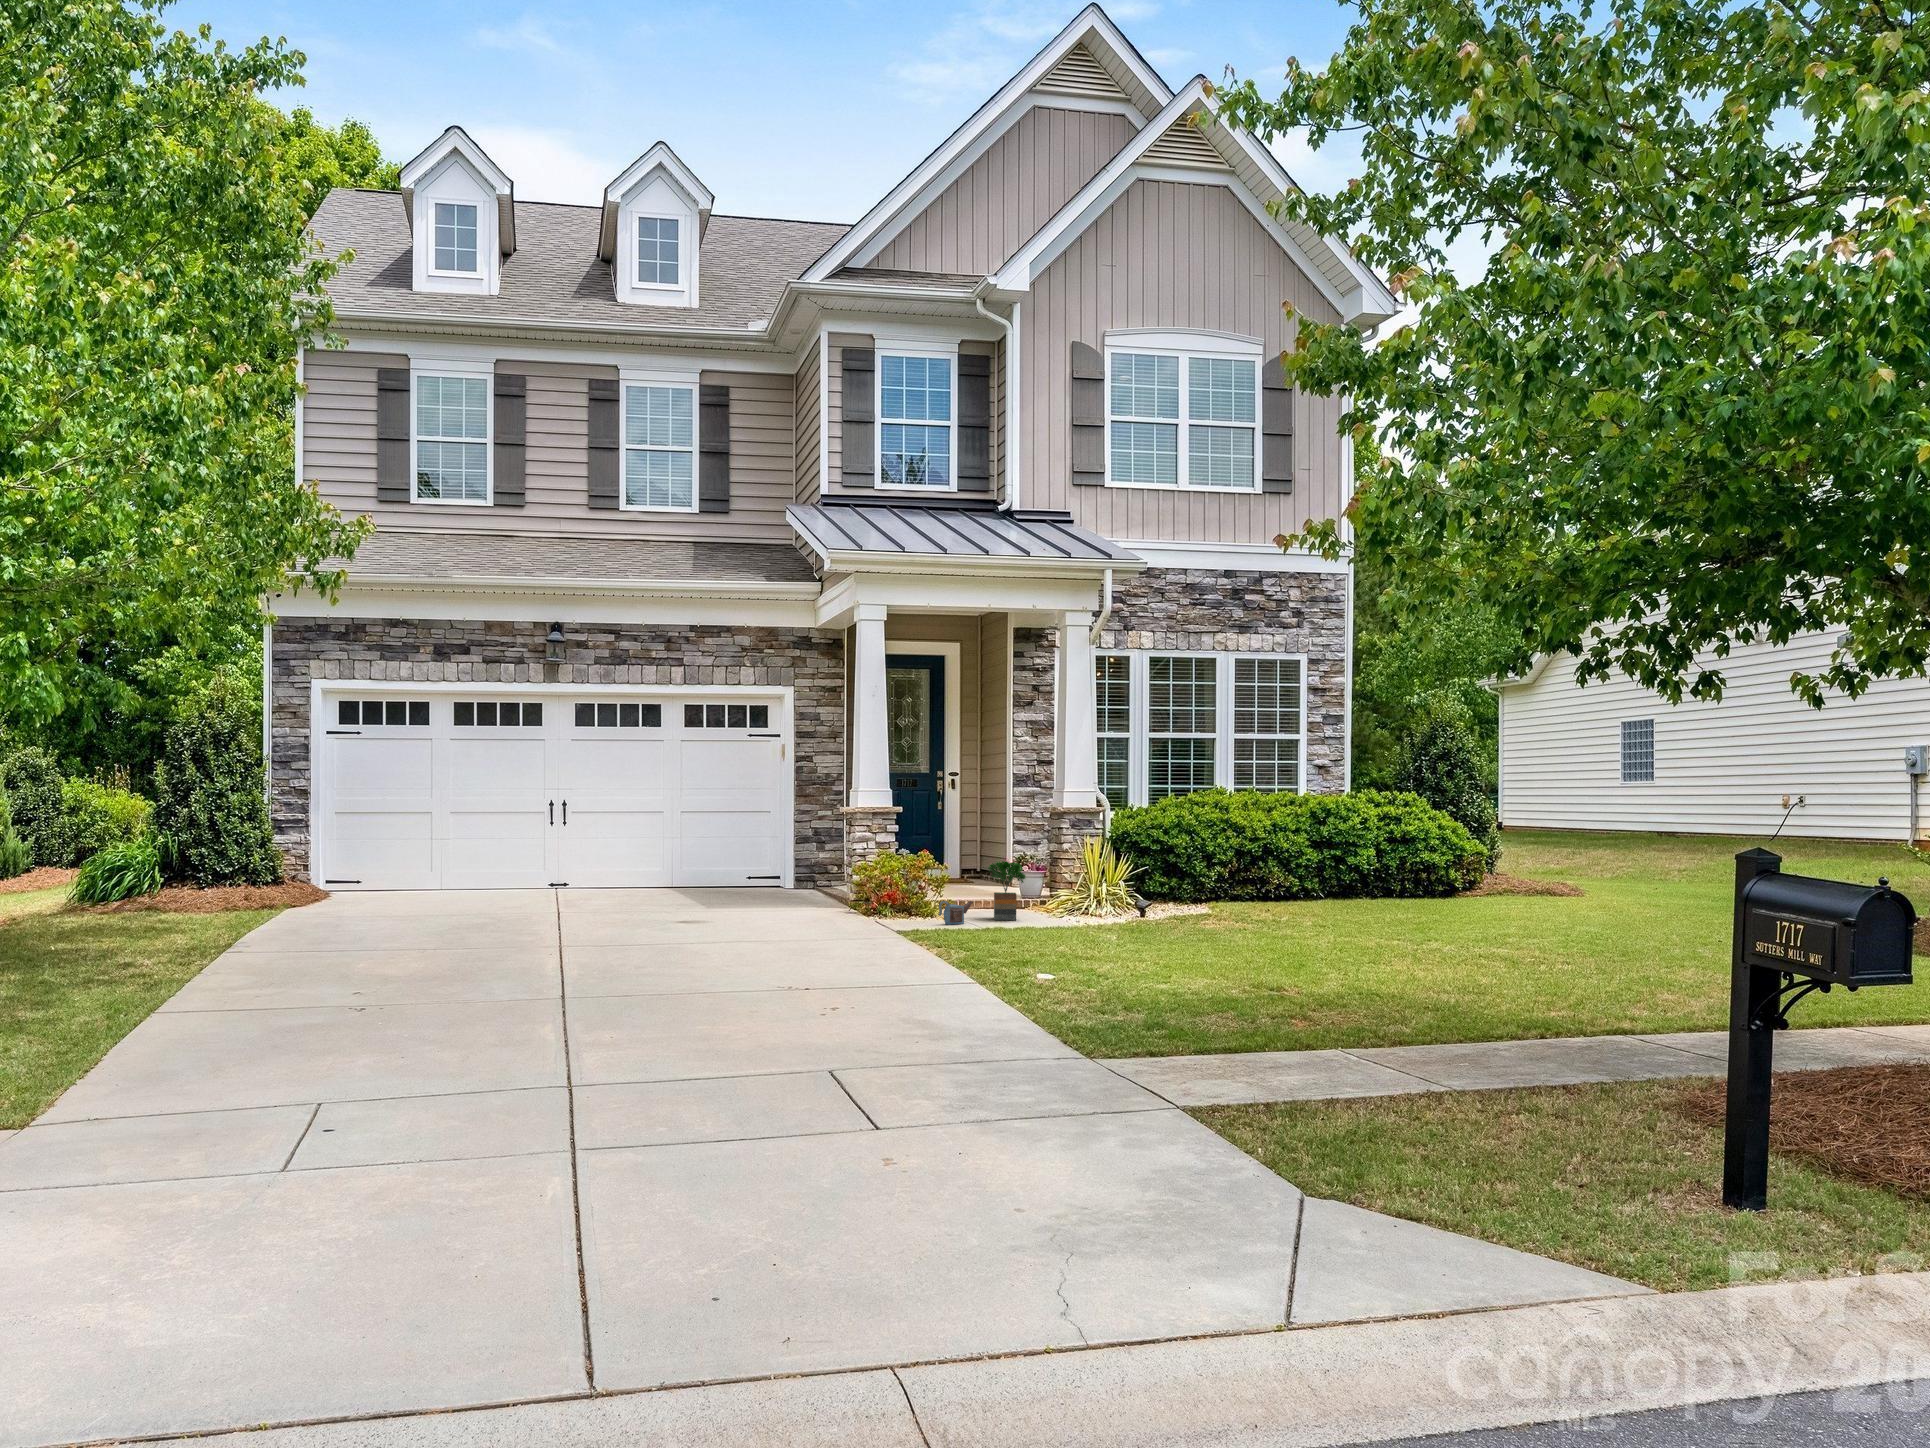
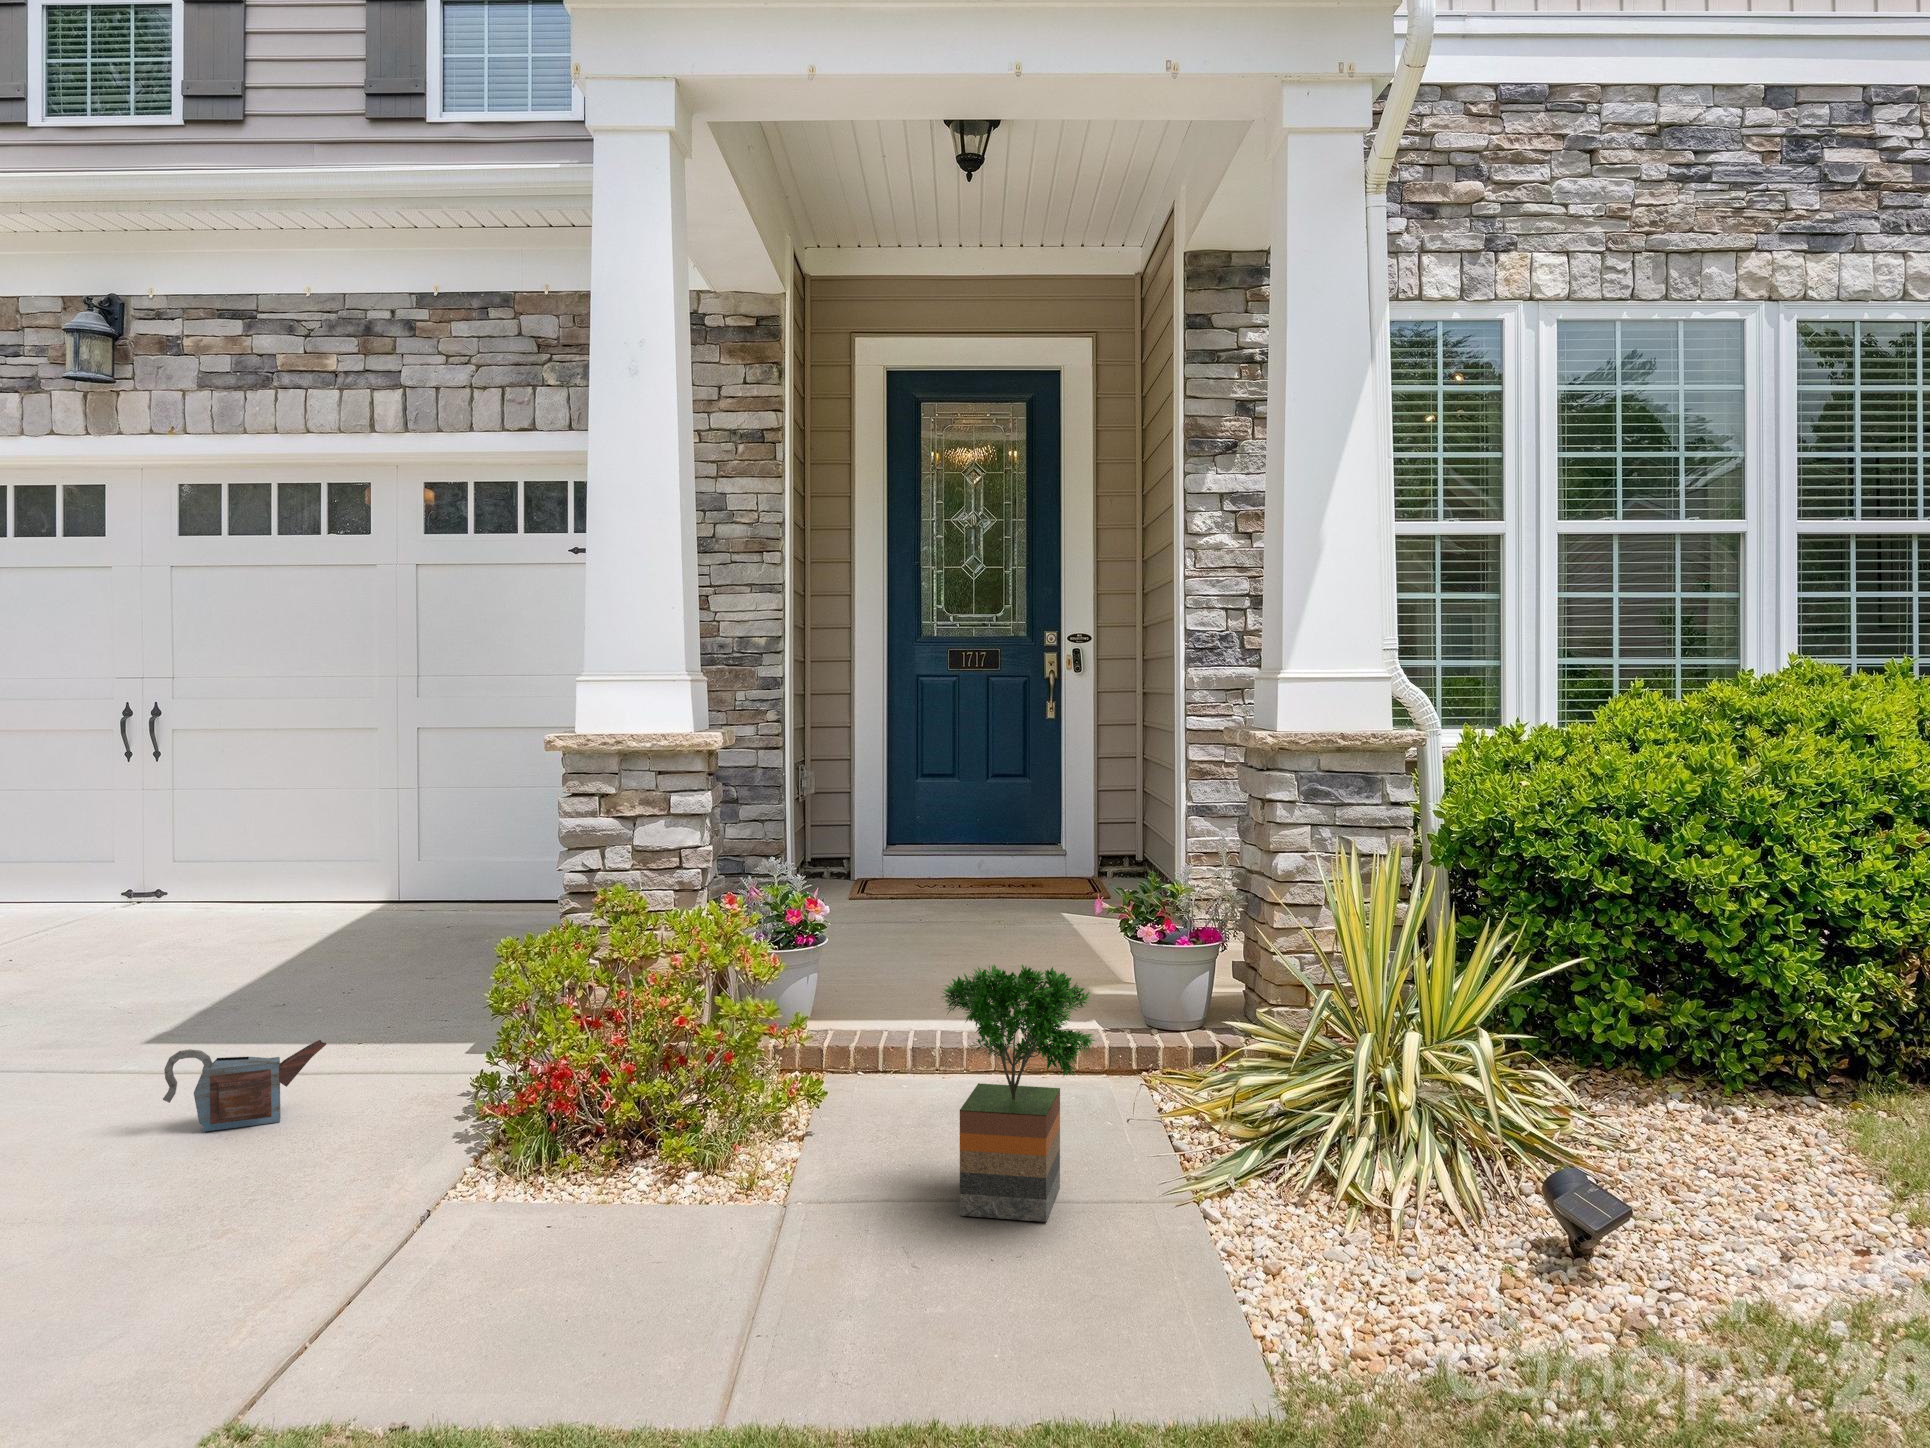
watering can: present [939,901,973,925] -> present [163,1040,326,1132]

